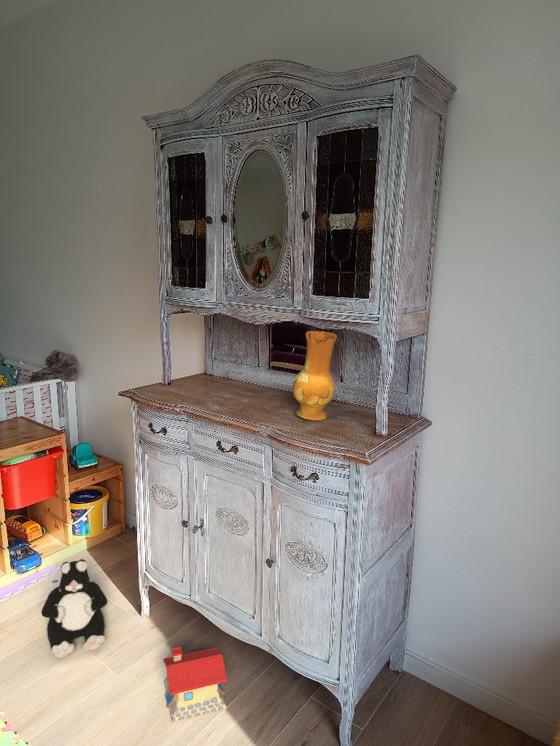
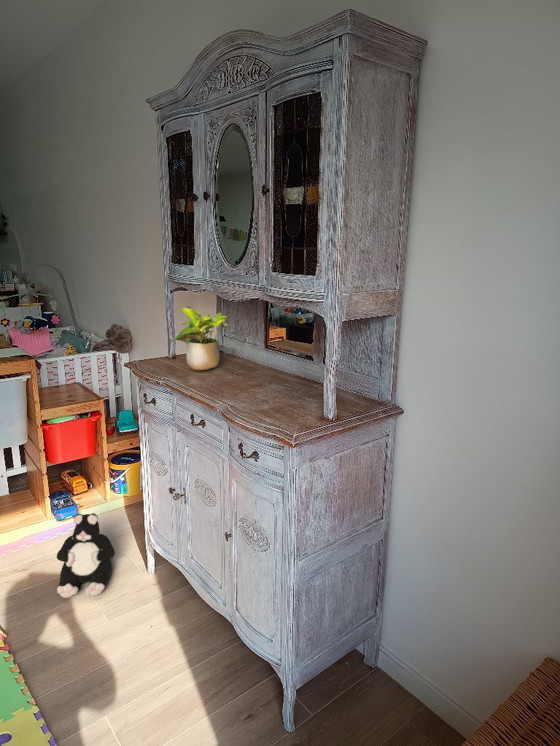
potted plant: none [180,329,234,396] -> present [171,306,228,371]
ceramic jug: present [293,331,337,421] -> none [256,309,299,401]
toy house: present [163,647,228,722] -> none [135,604,194,672]

